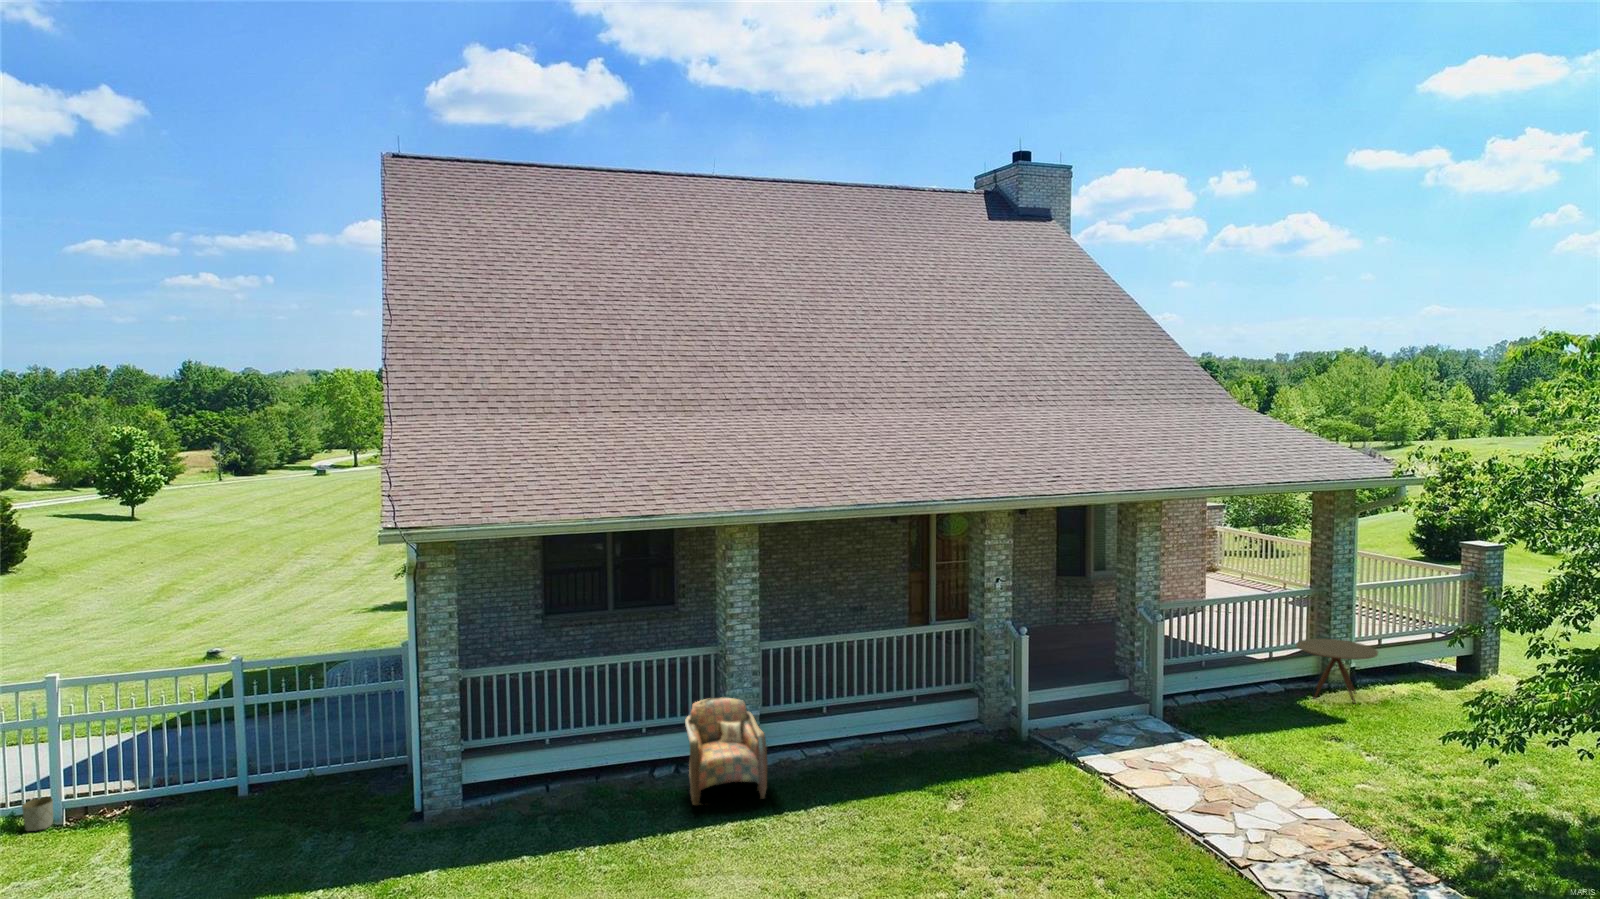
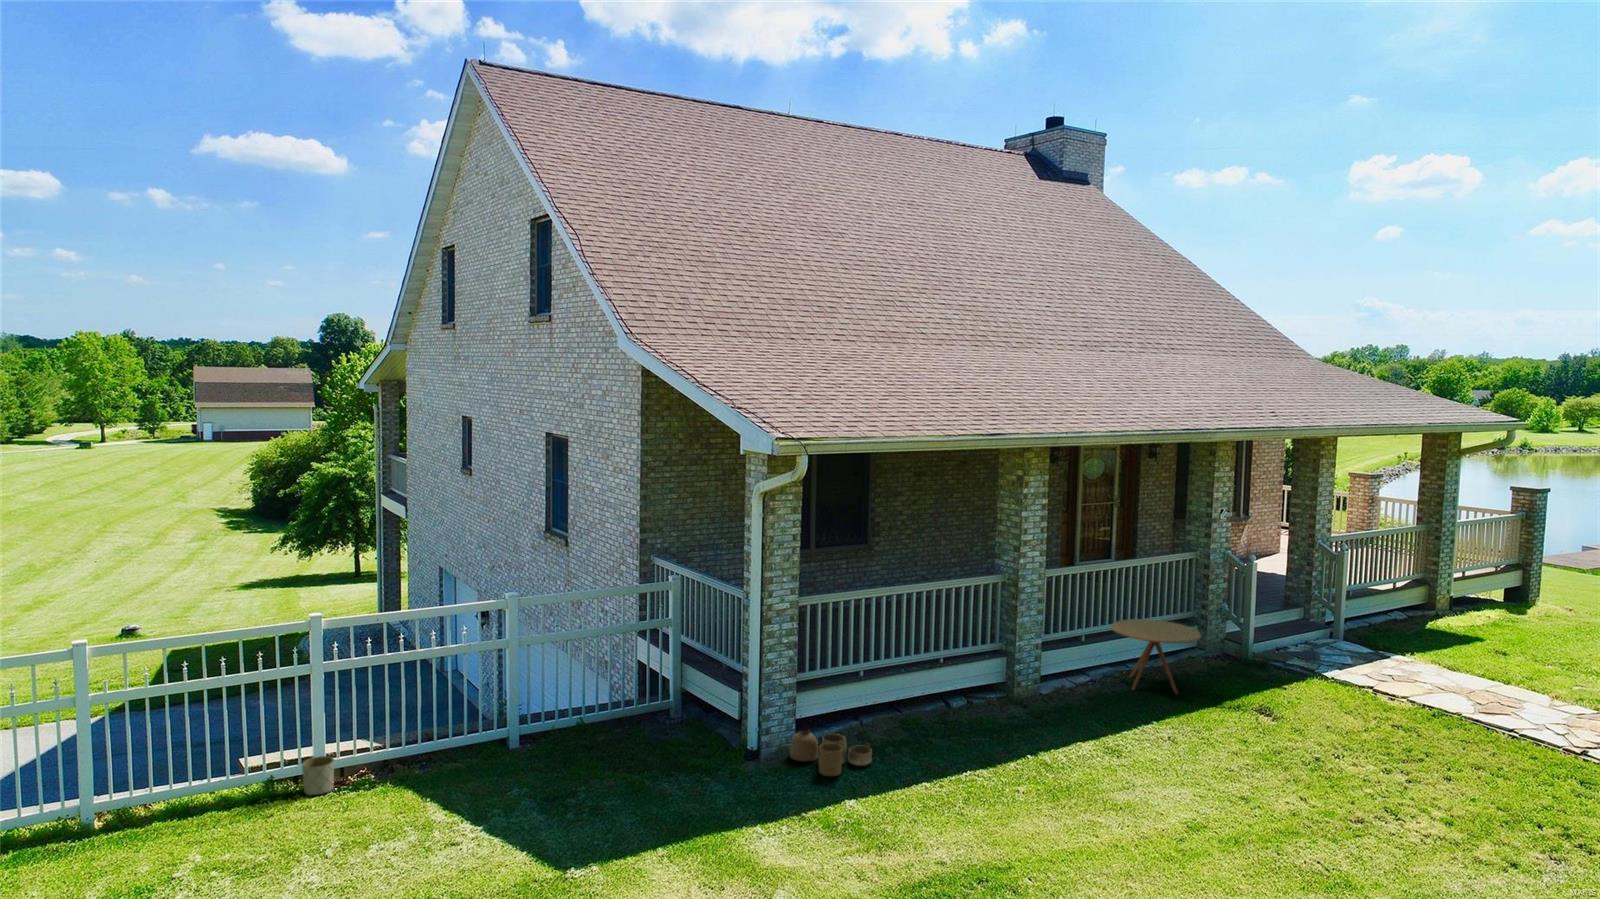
round table: present [1296,639,1378,703] -> present [1112,619,1201,694]
armchair: present [685,697,767,805] -> none [982,625,1084,731]
woven basket: none [449,794,517,842] -> present [790,731,871,776]

